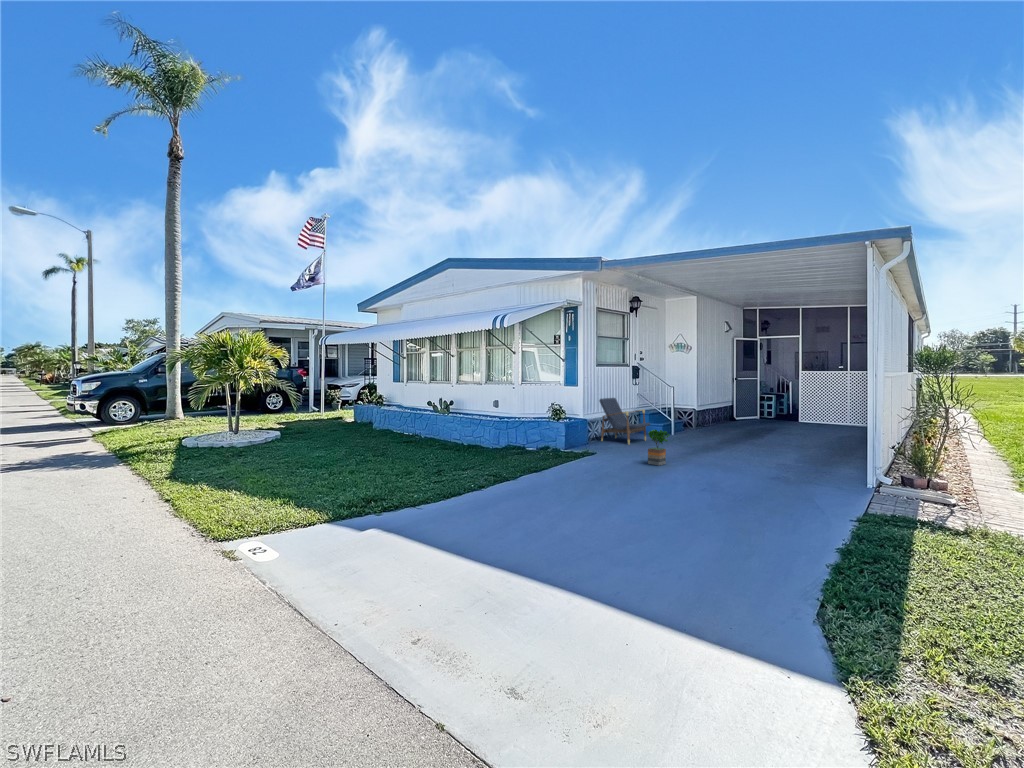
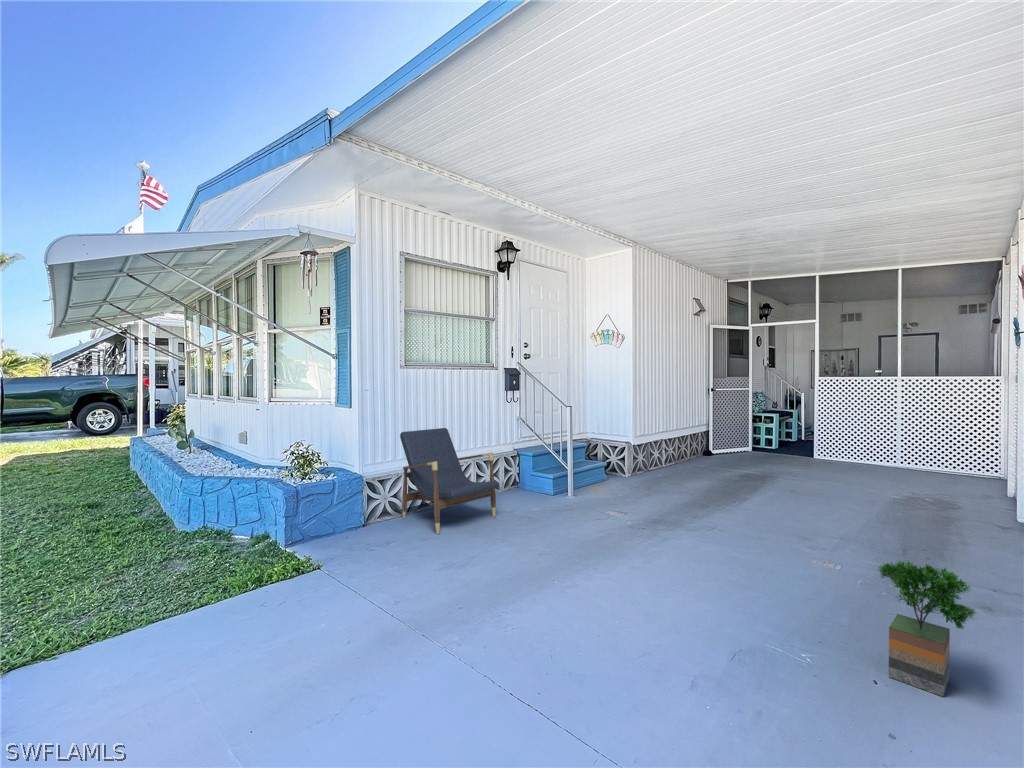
potted tree: present [648,429,670,466] -> present [878,560,976,697]

